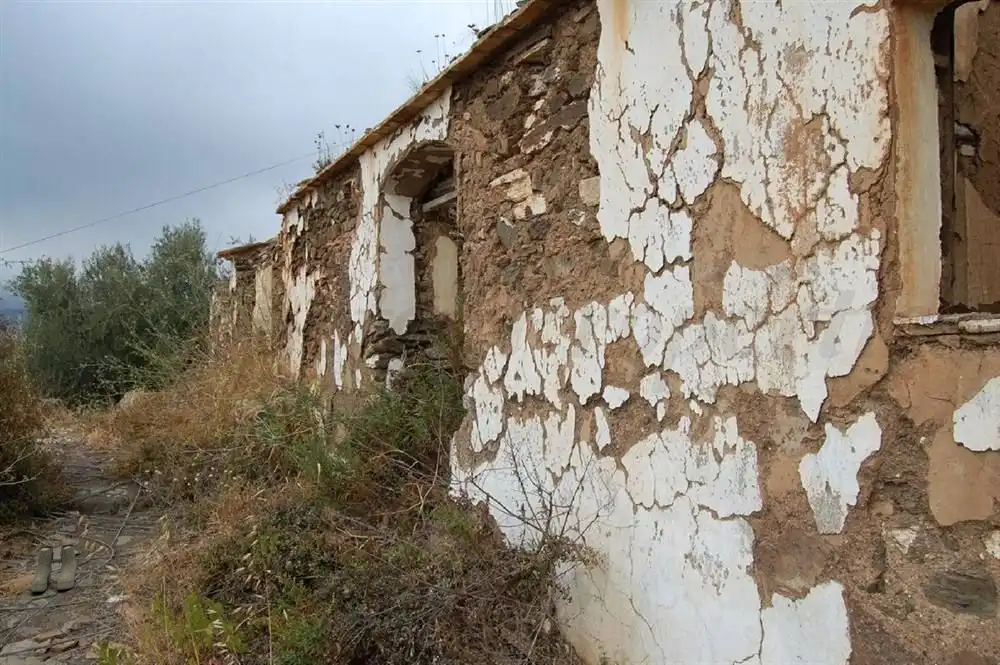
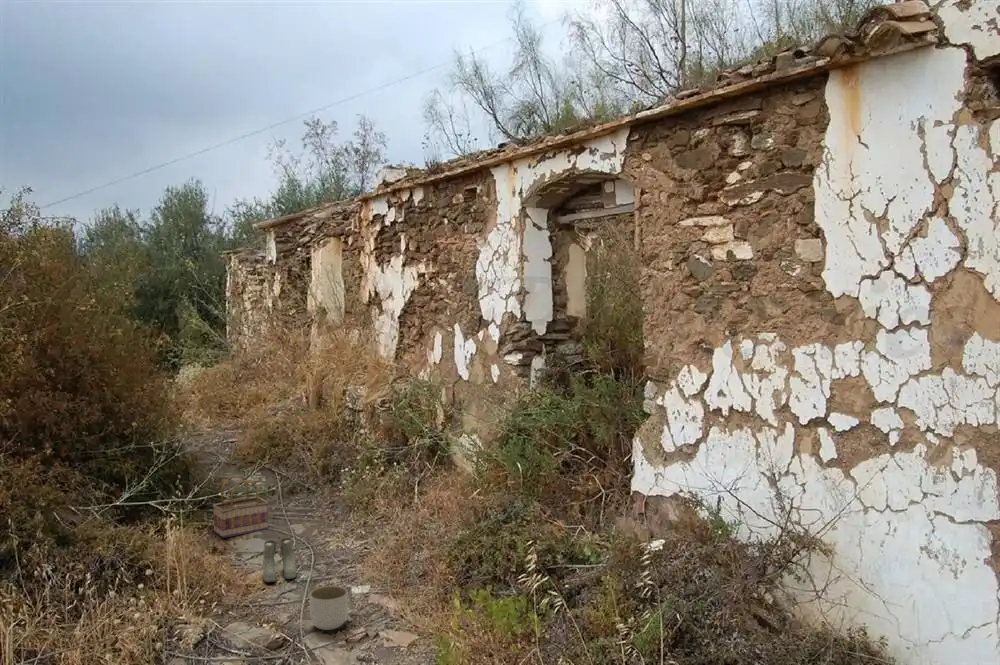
basket: none [29,480,92,547] -> present [213,475,268,538]
planter: none [33,593,82,644] -> present [310,586,348,630]

